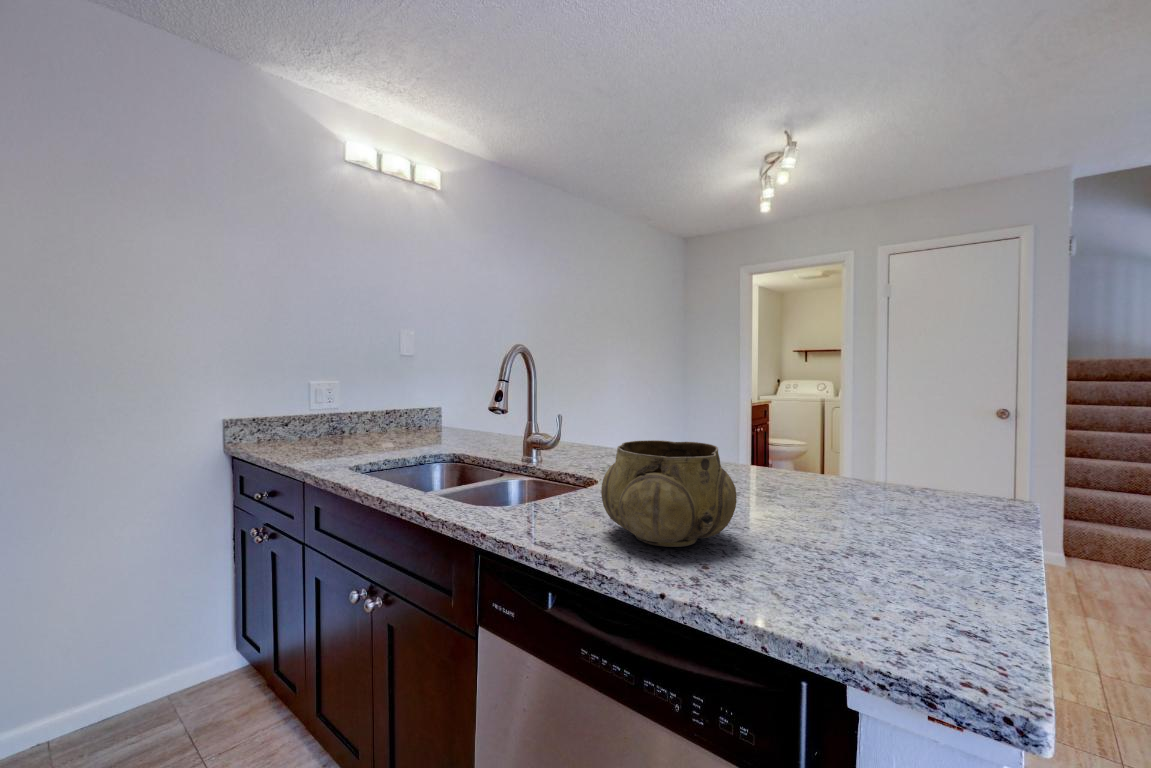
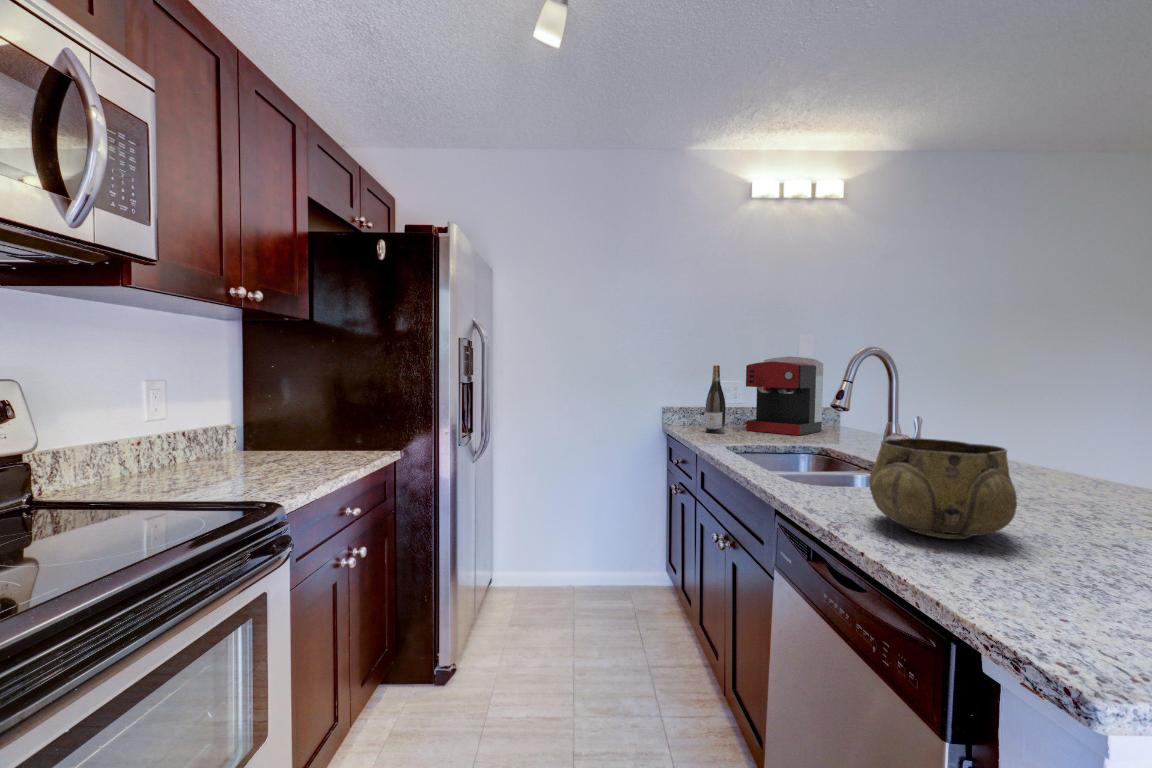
coffee maker: none [350,354,431,442] -> present [746,356,823,435]
wine bottle: none [302,363,329,450] -> present [705,365,725,433]

